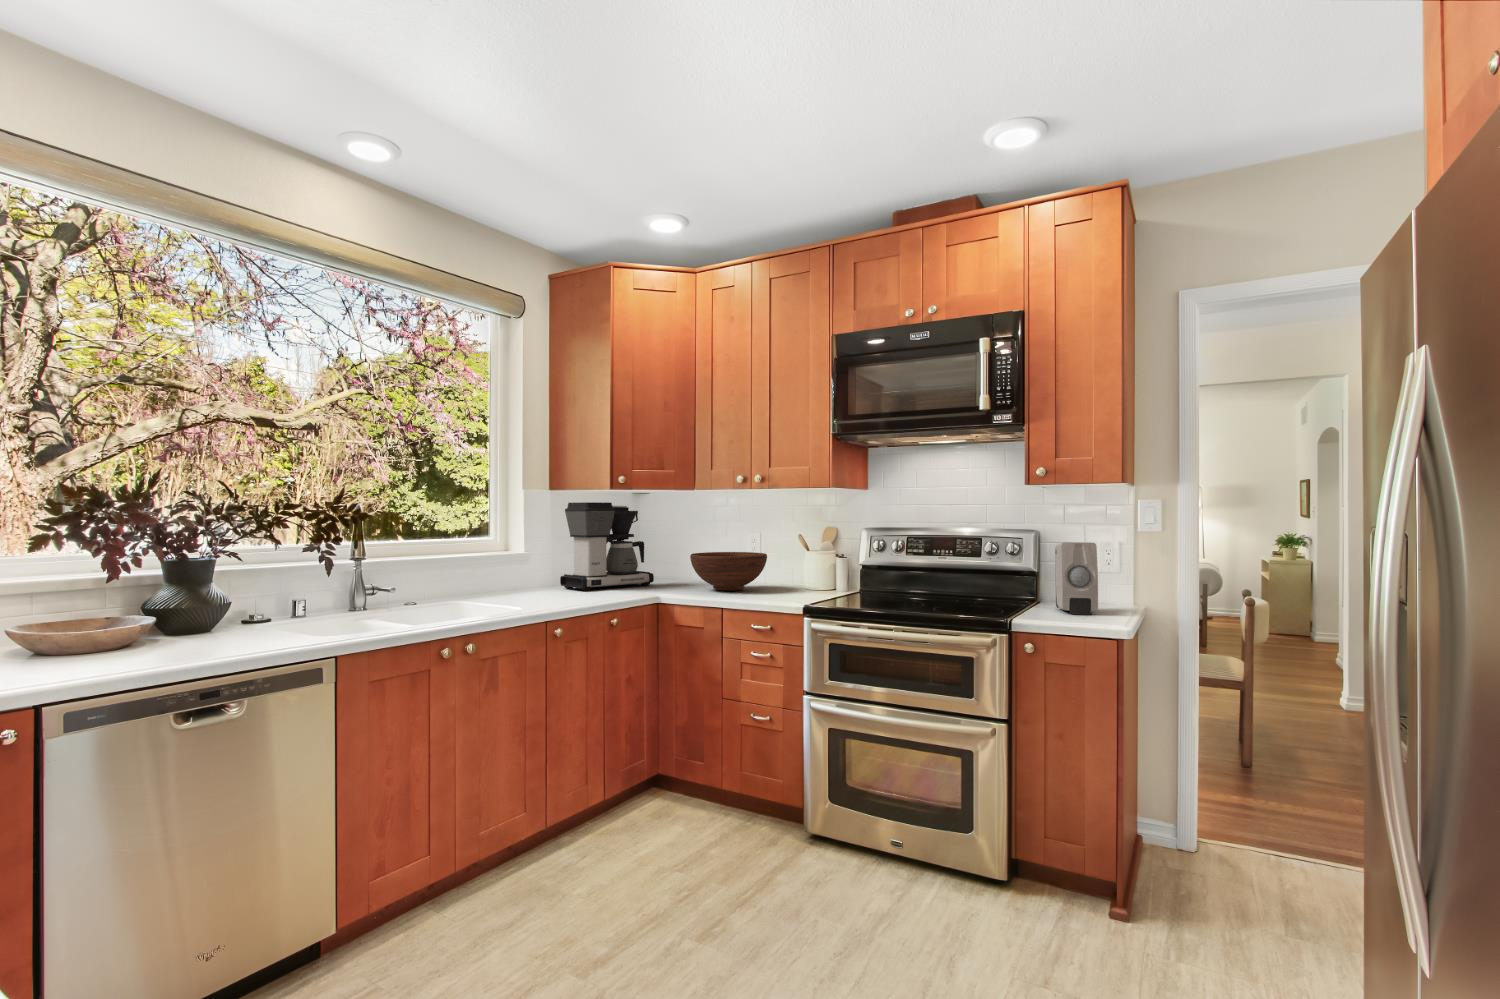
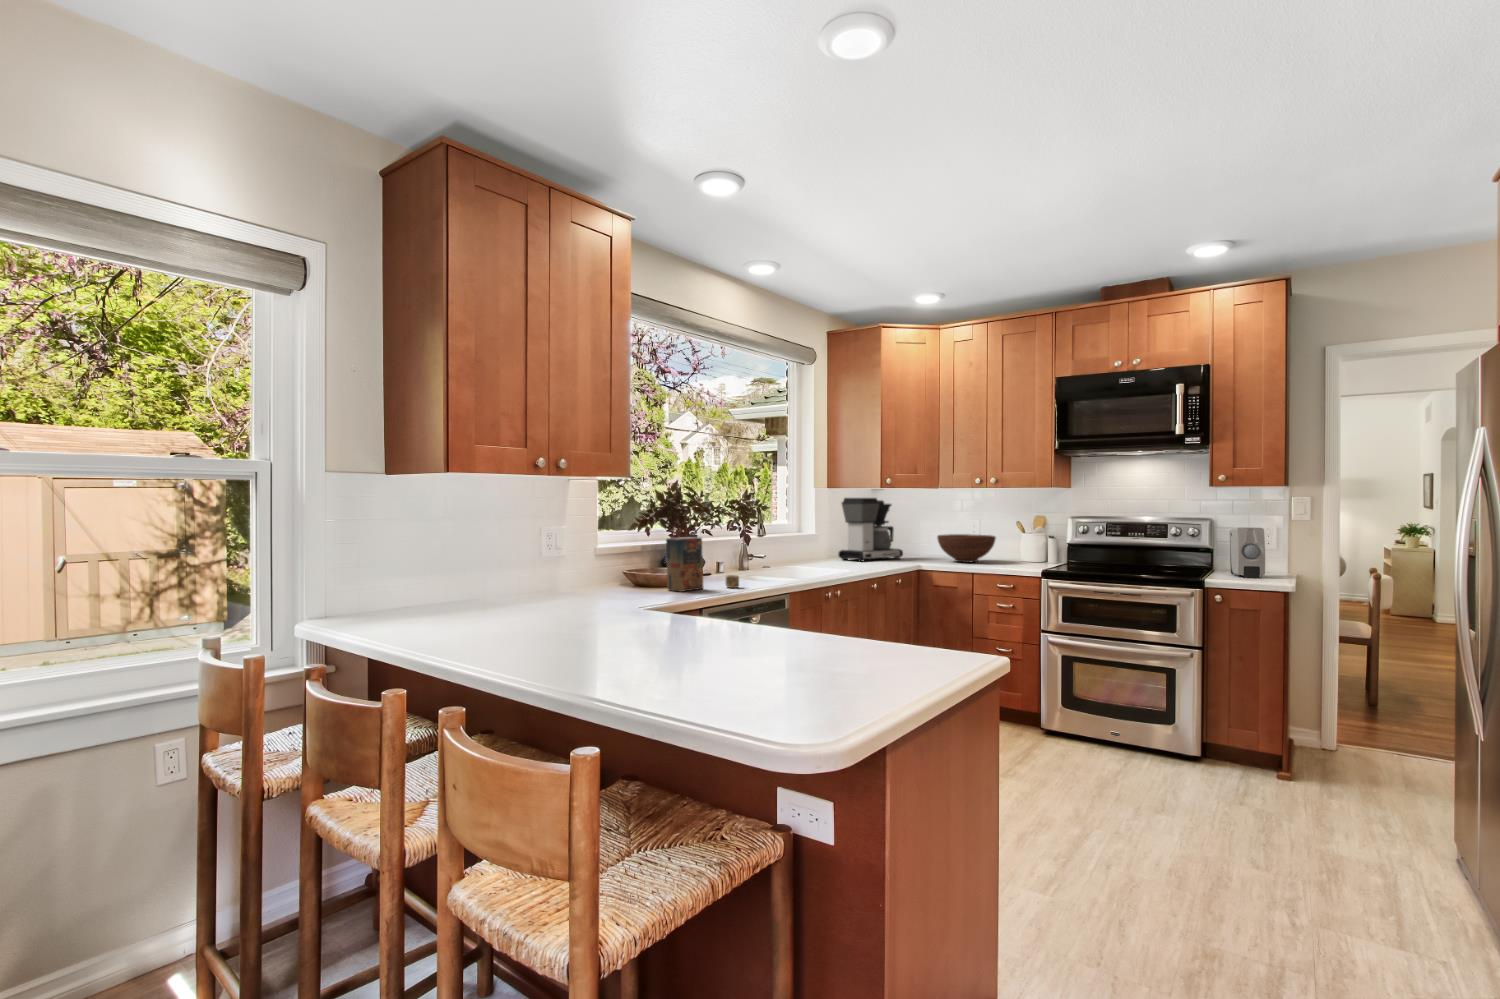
cereal box: none [69,566,233,666] -> present [666,537,739,592]

